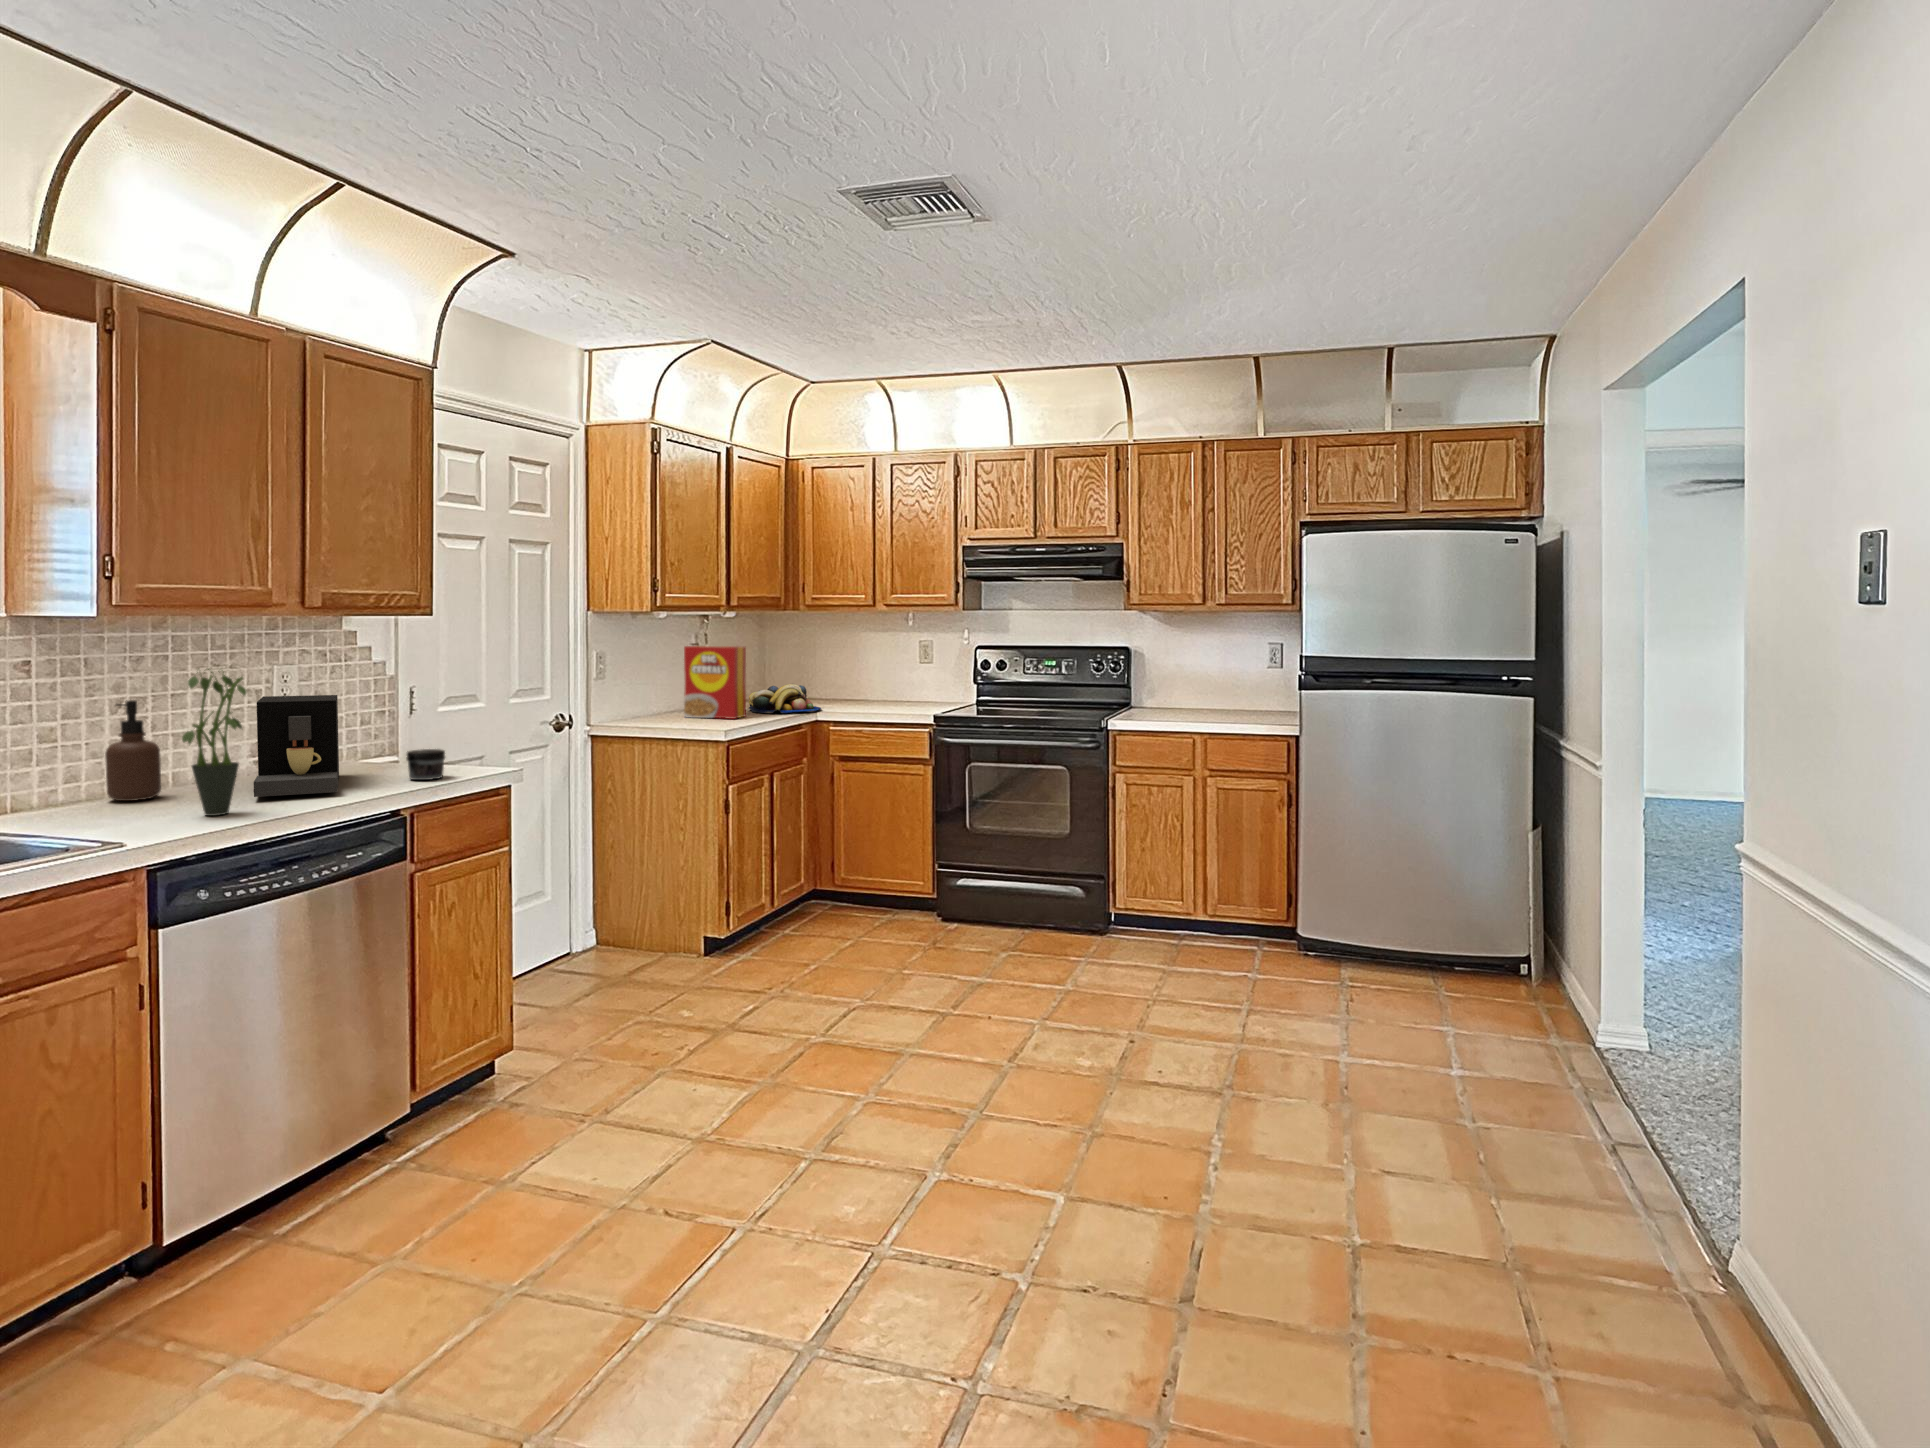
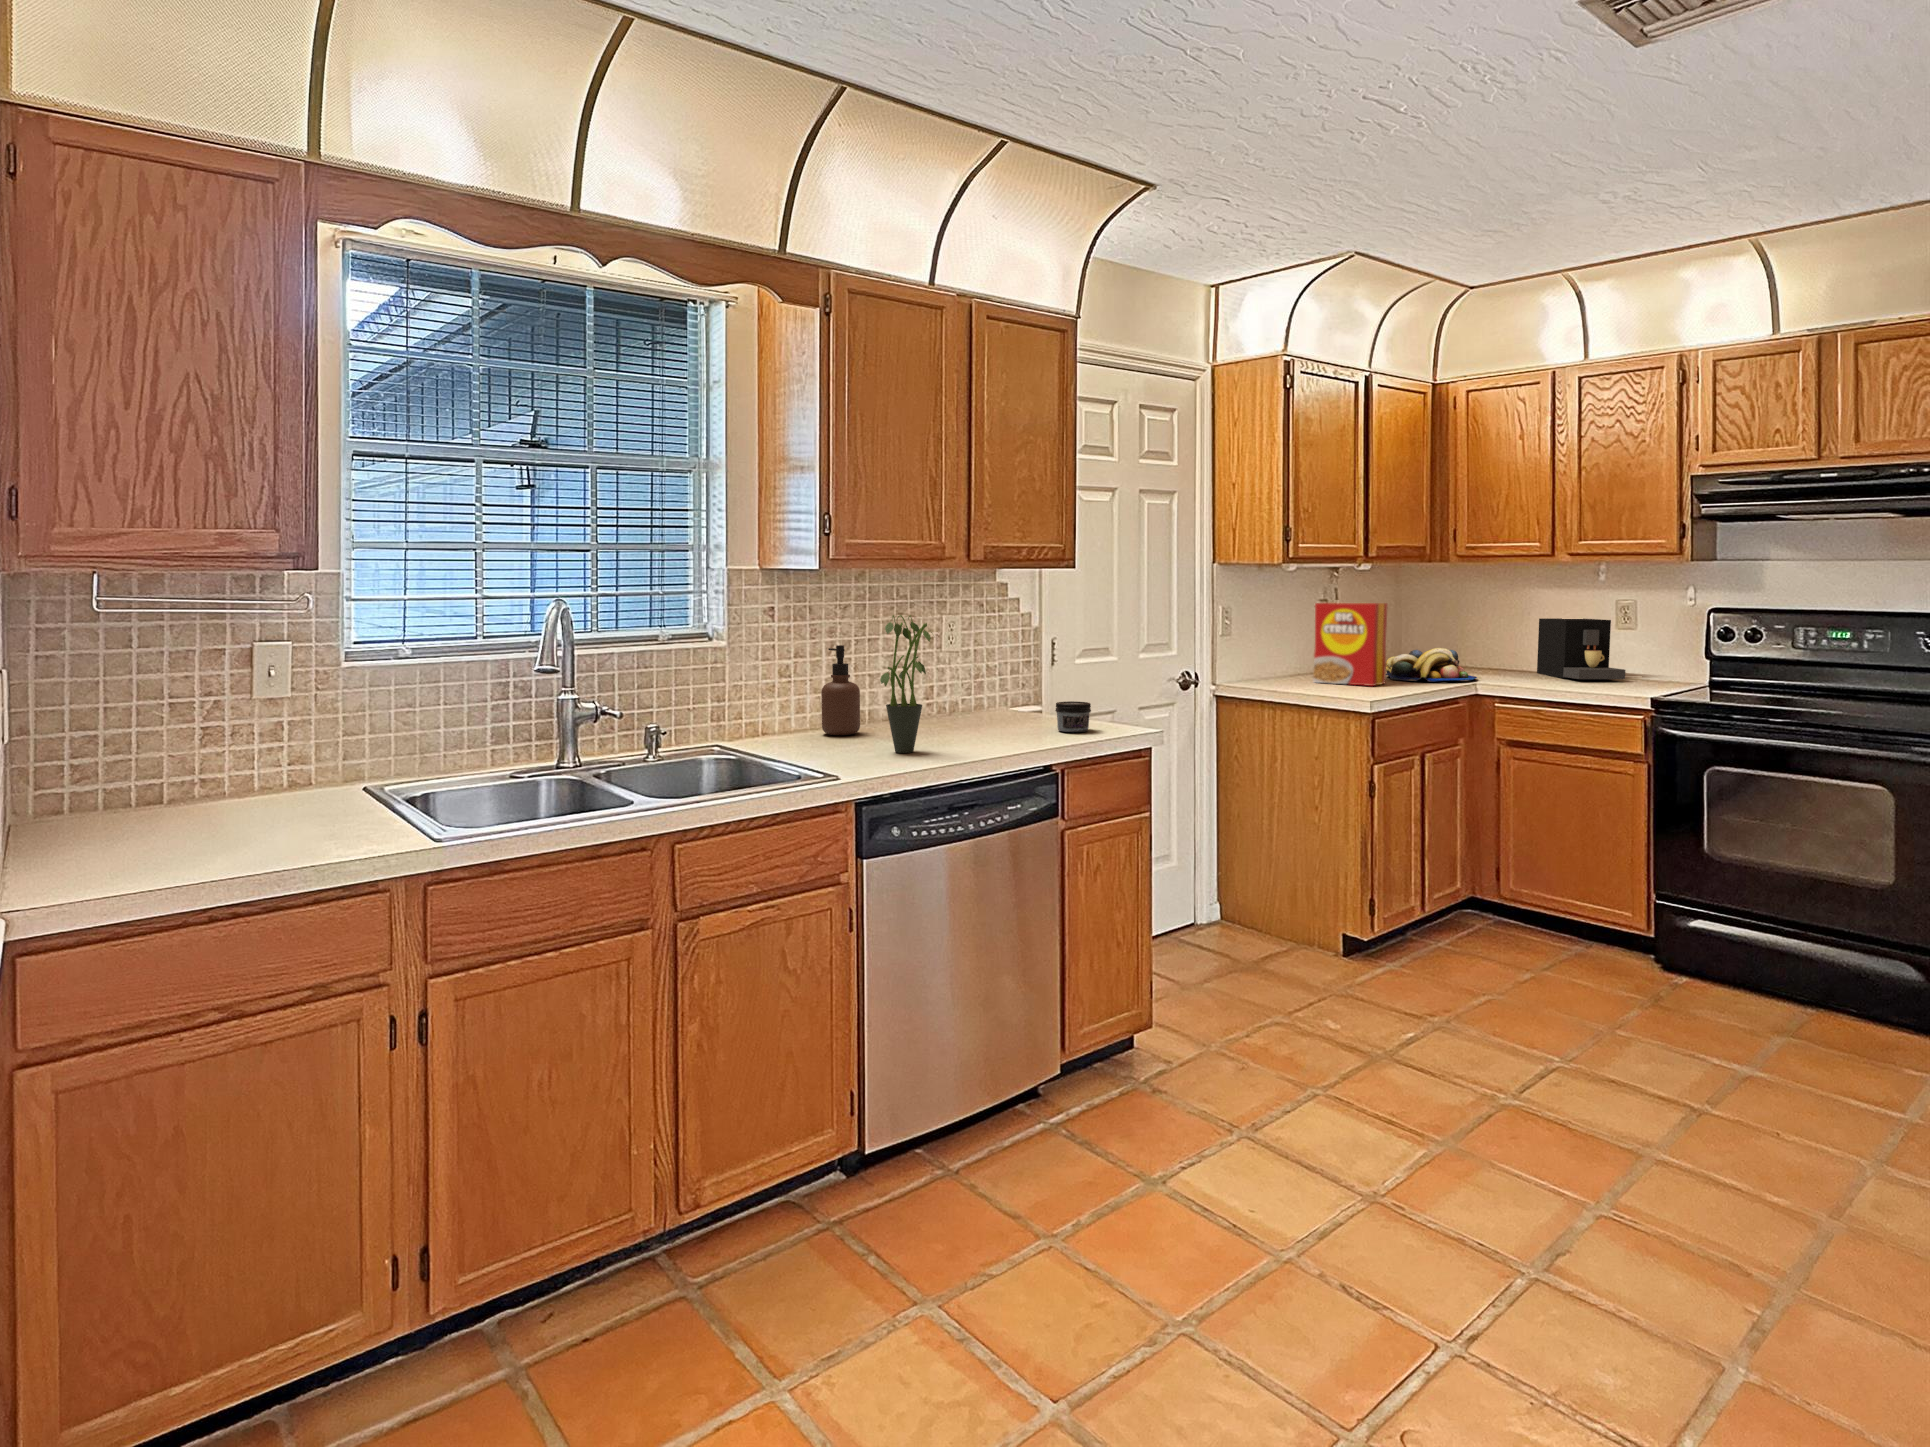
coffee maker: present [254,695,339,797] -> present [1537,618,1626,679]

